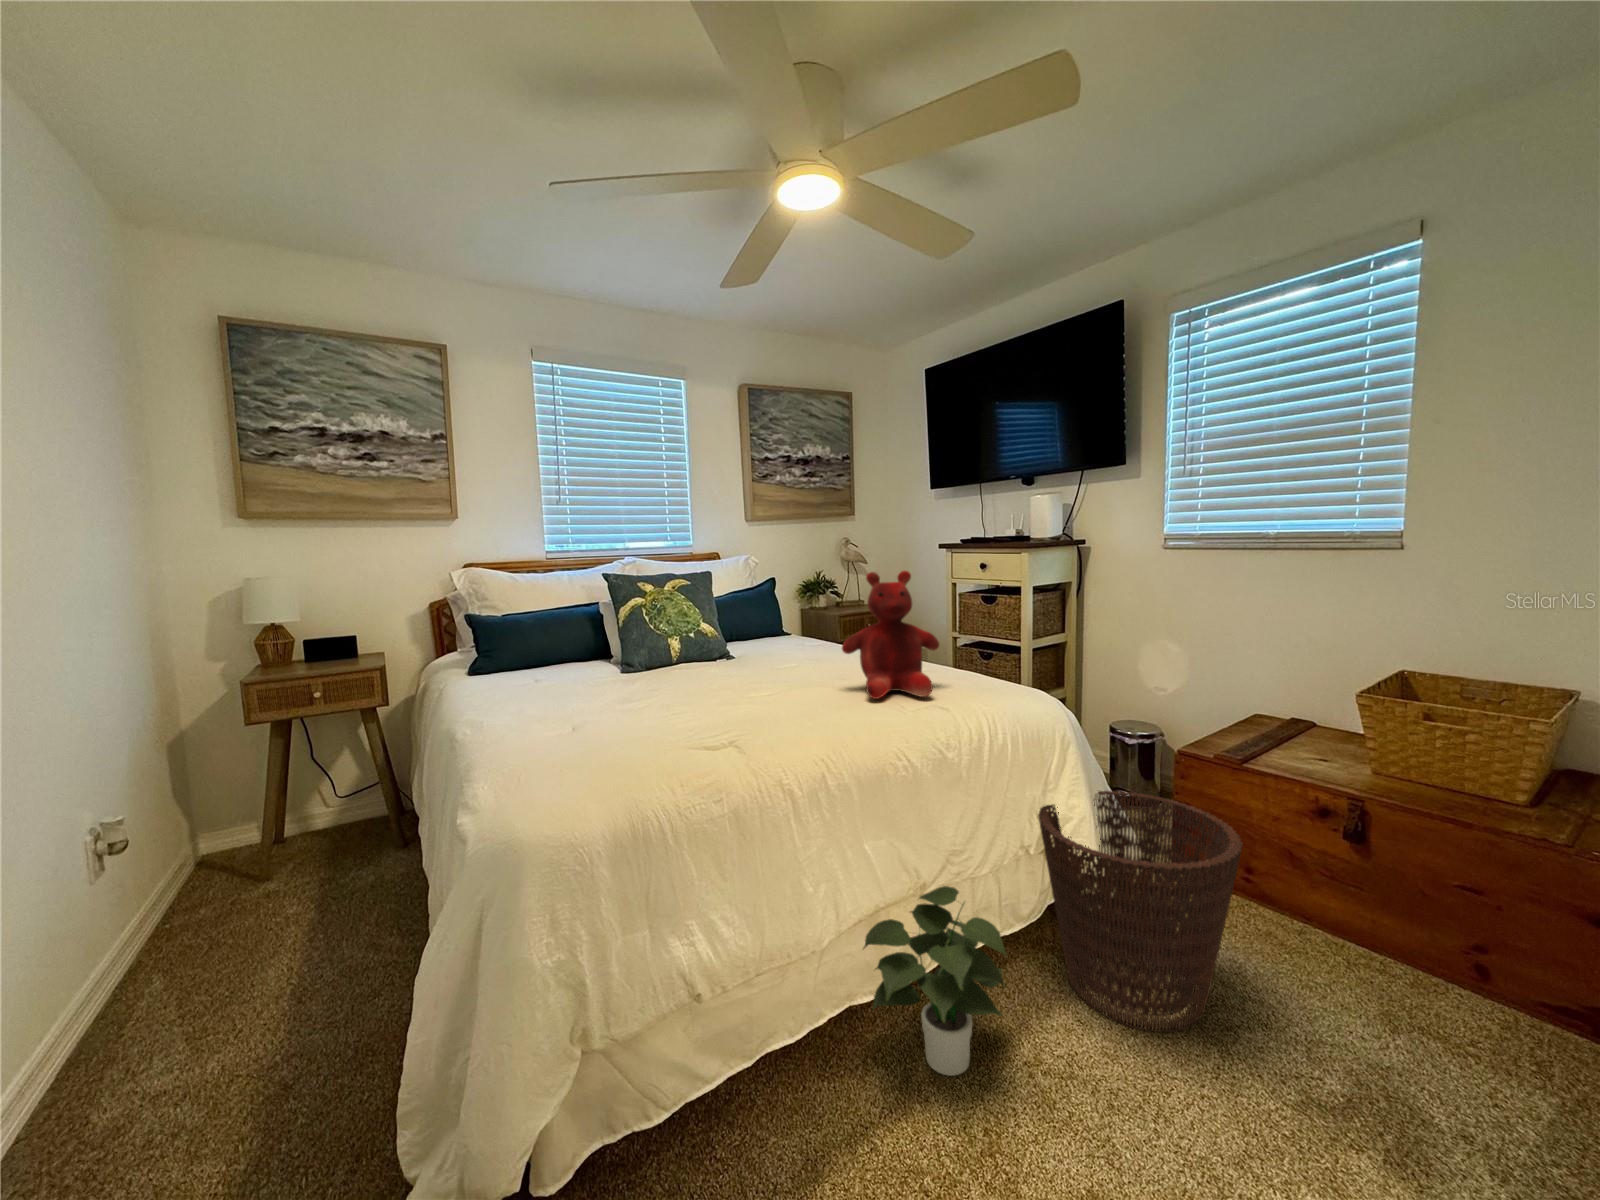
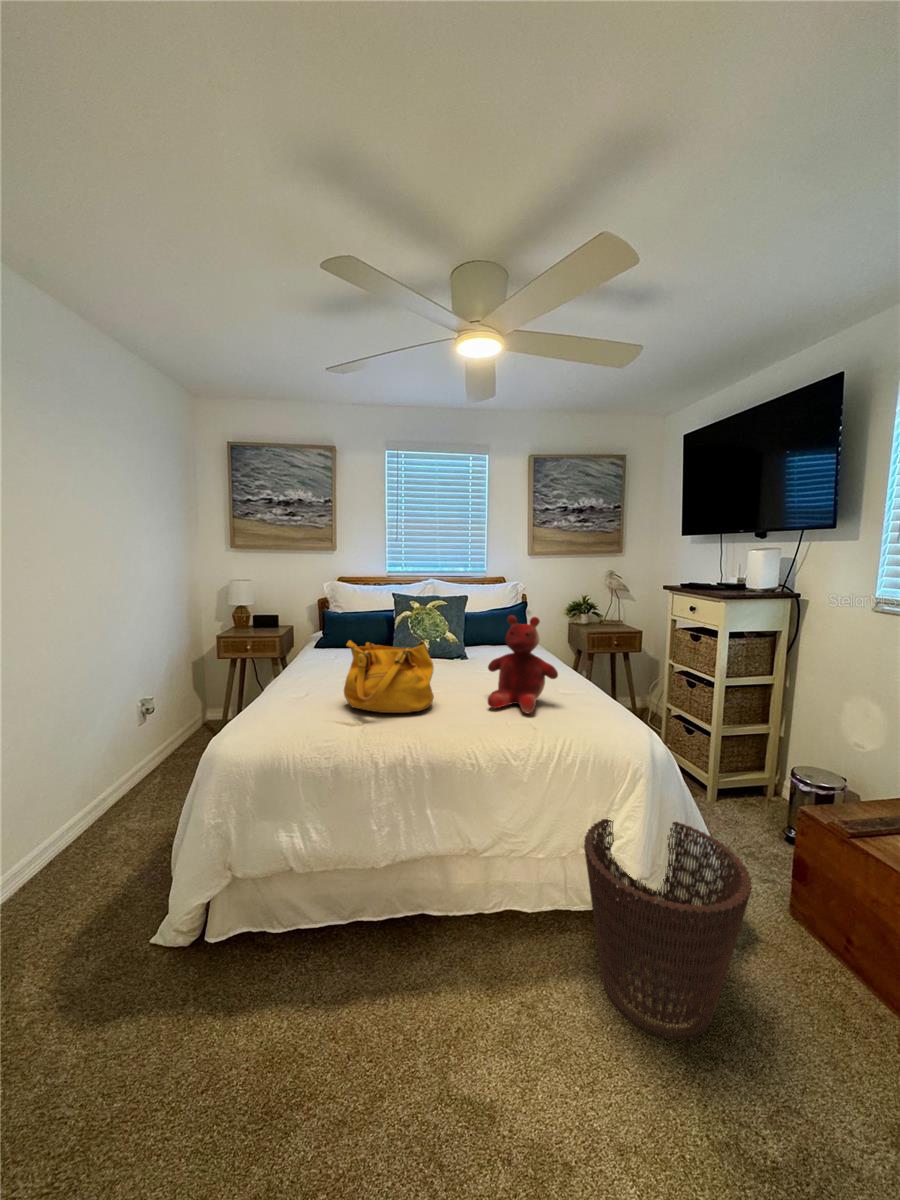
handbag: none [661,611,801,731] -> present [344,638,434,713]
potted plant: present [864,886,1007,1076] -> none [416,854,525,987]

